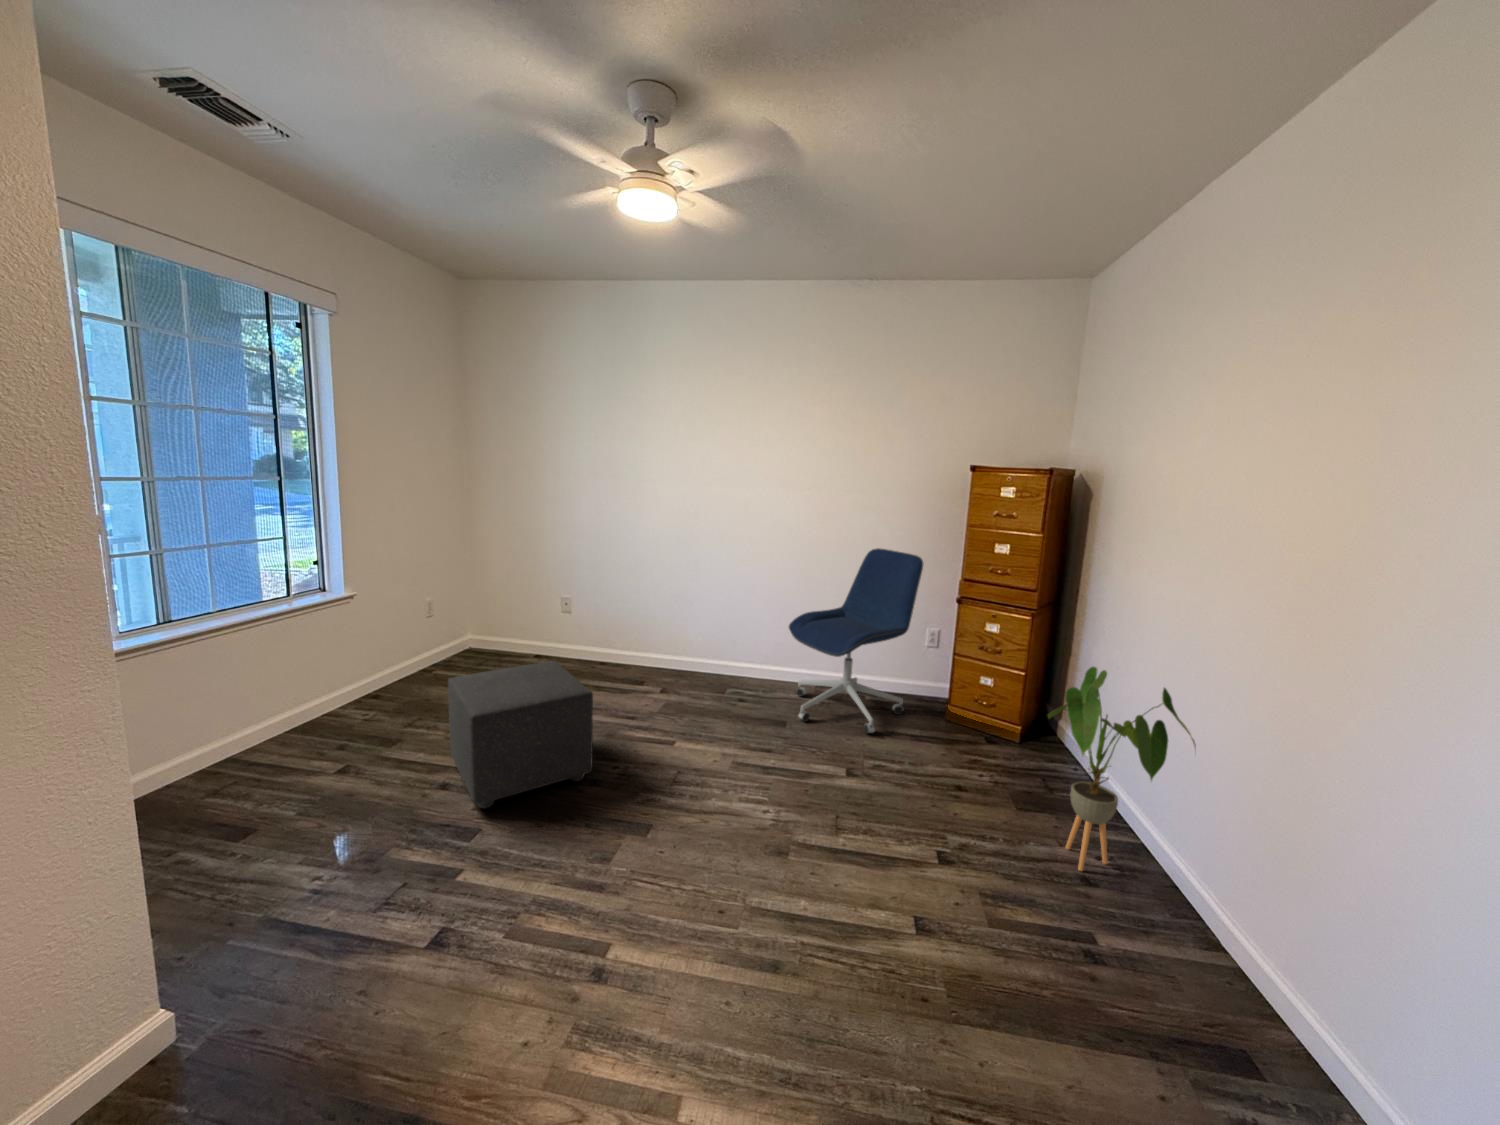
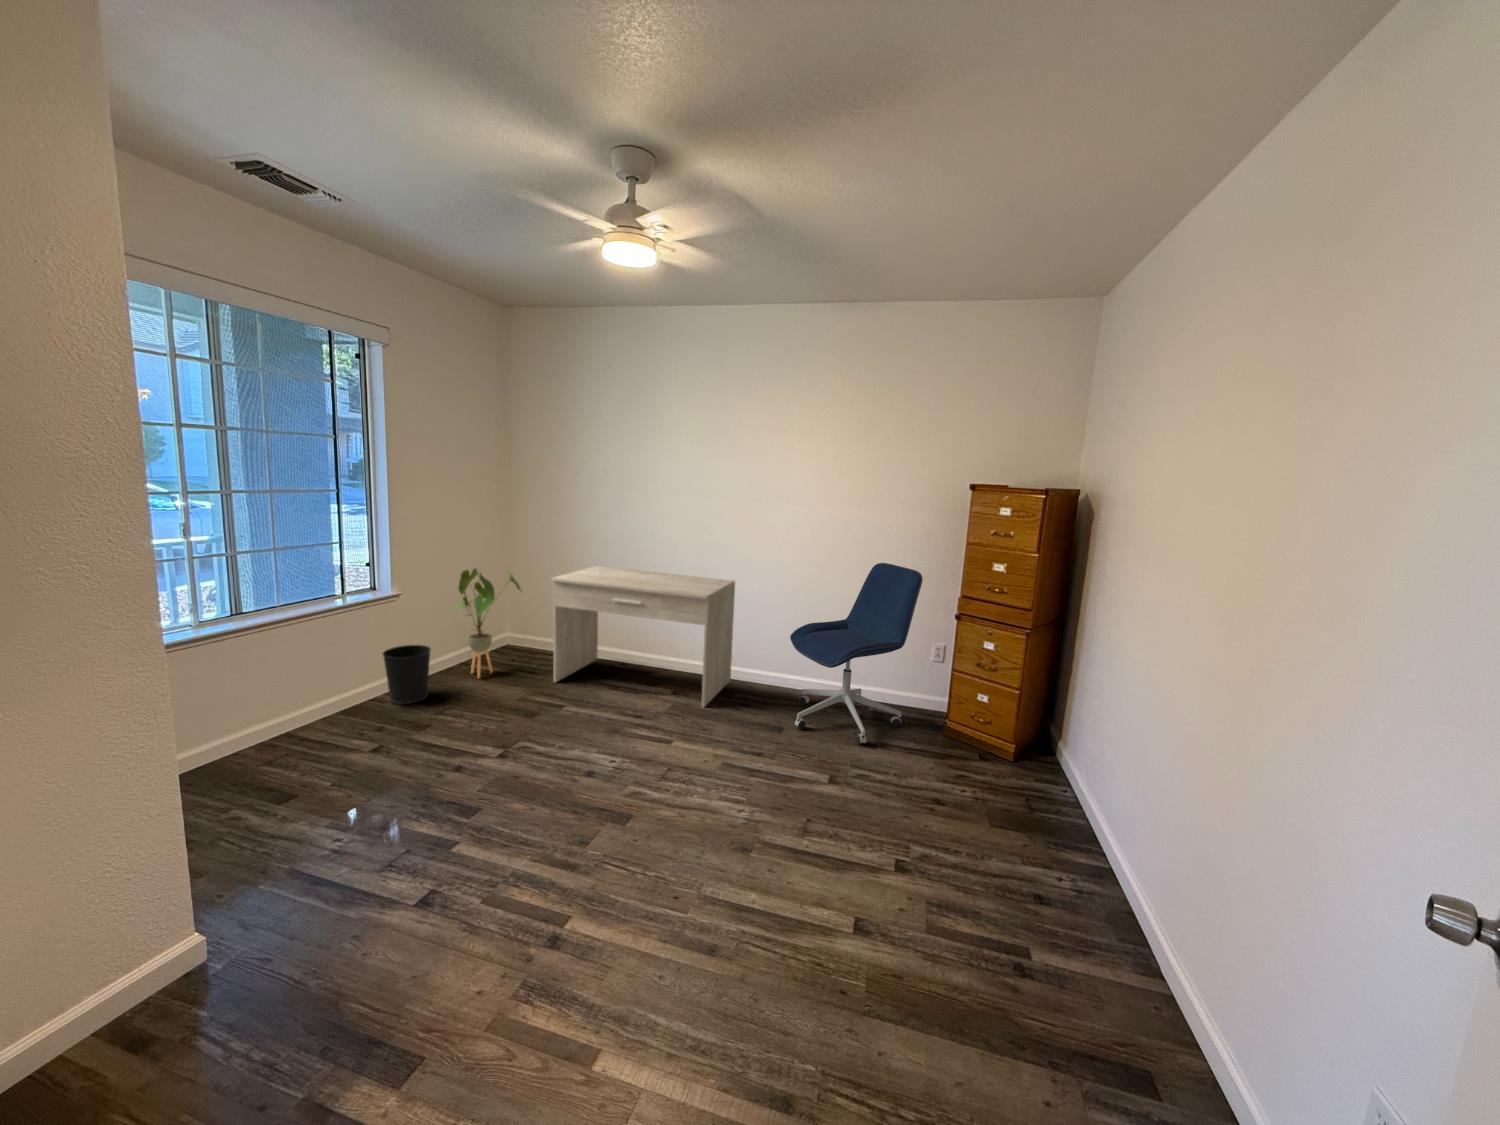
desk: none [527,559,724,705] -> present [551,566,735,707]
wastebasket: none [338,651,395,717] -> present [382,645,431,704]
ottoman: present [448,661,593,808] -> none [466,660,589,791]
house plant: present [1048,667,1196,871] -> present [452,568,521,678]

